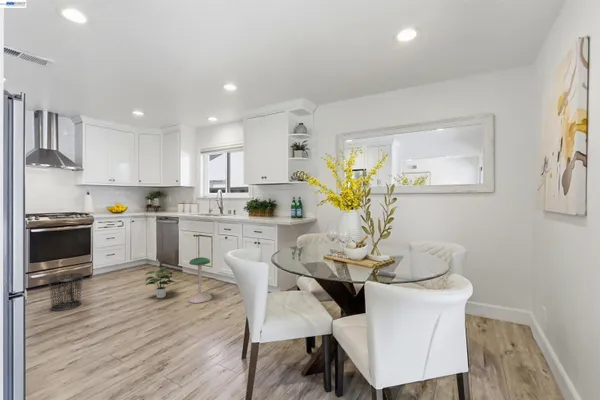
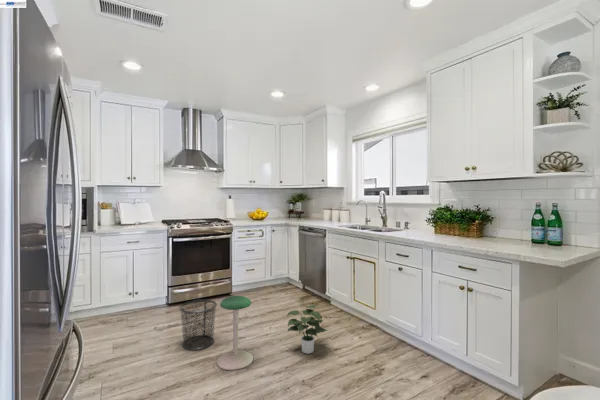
stool: present [188,257,212,303] -> present [217,296,253,370]

